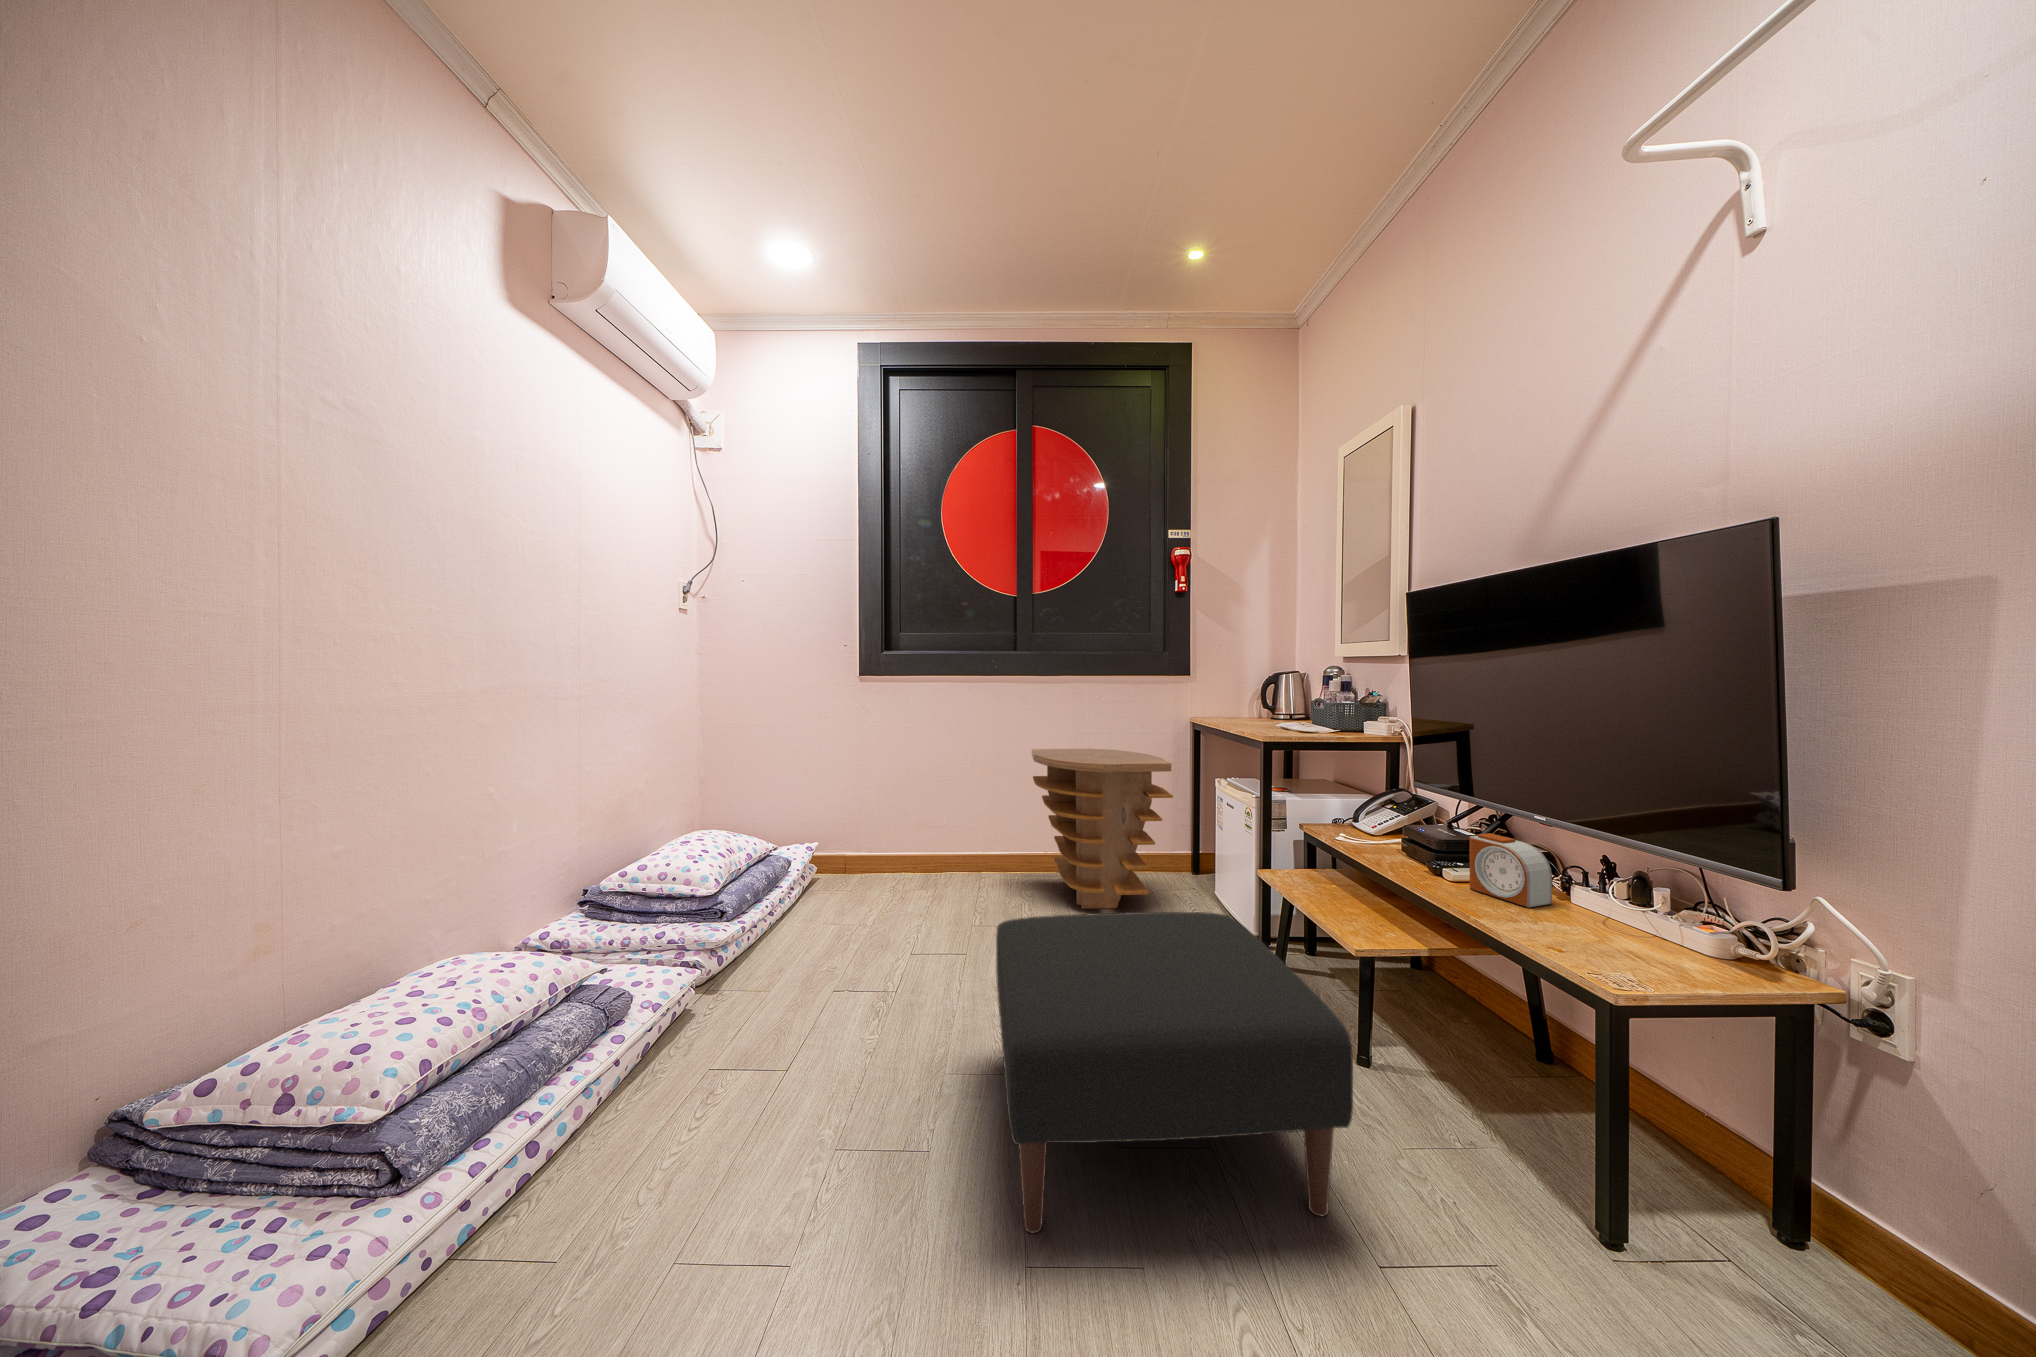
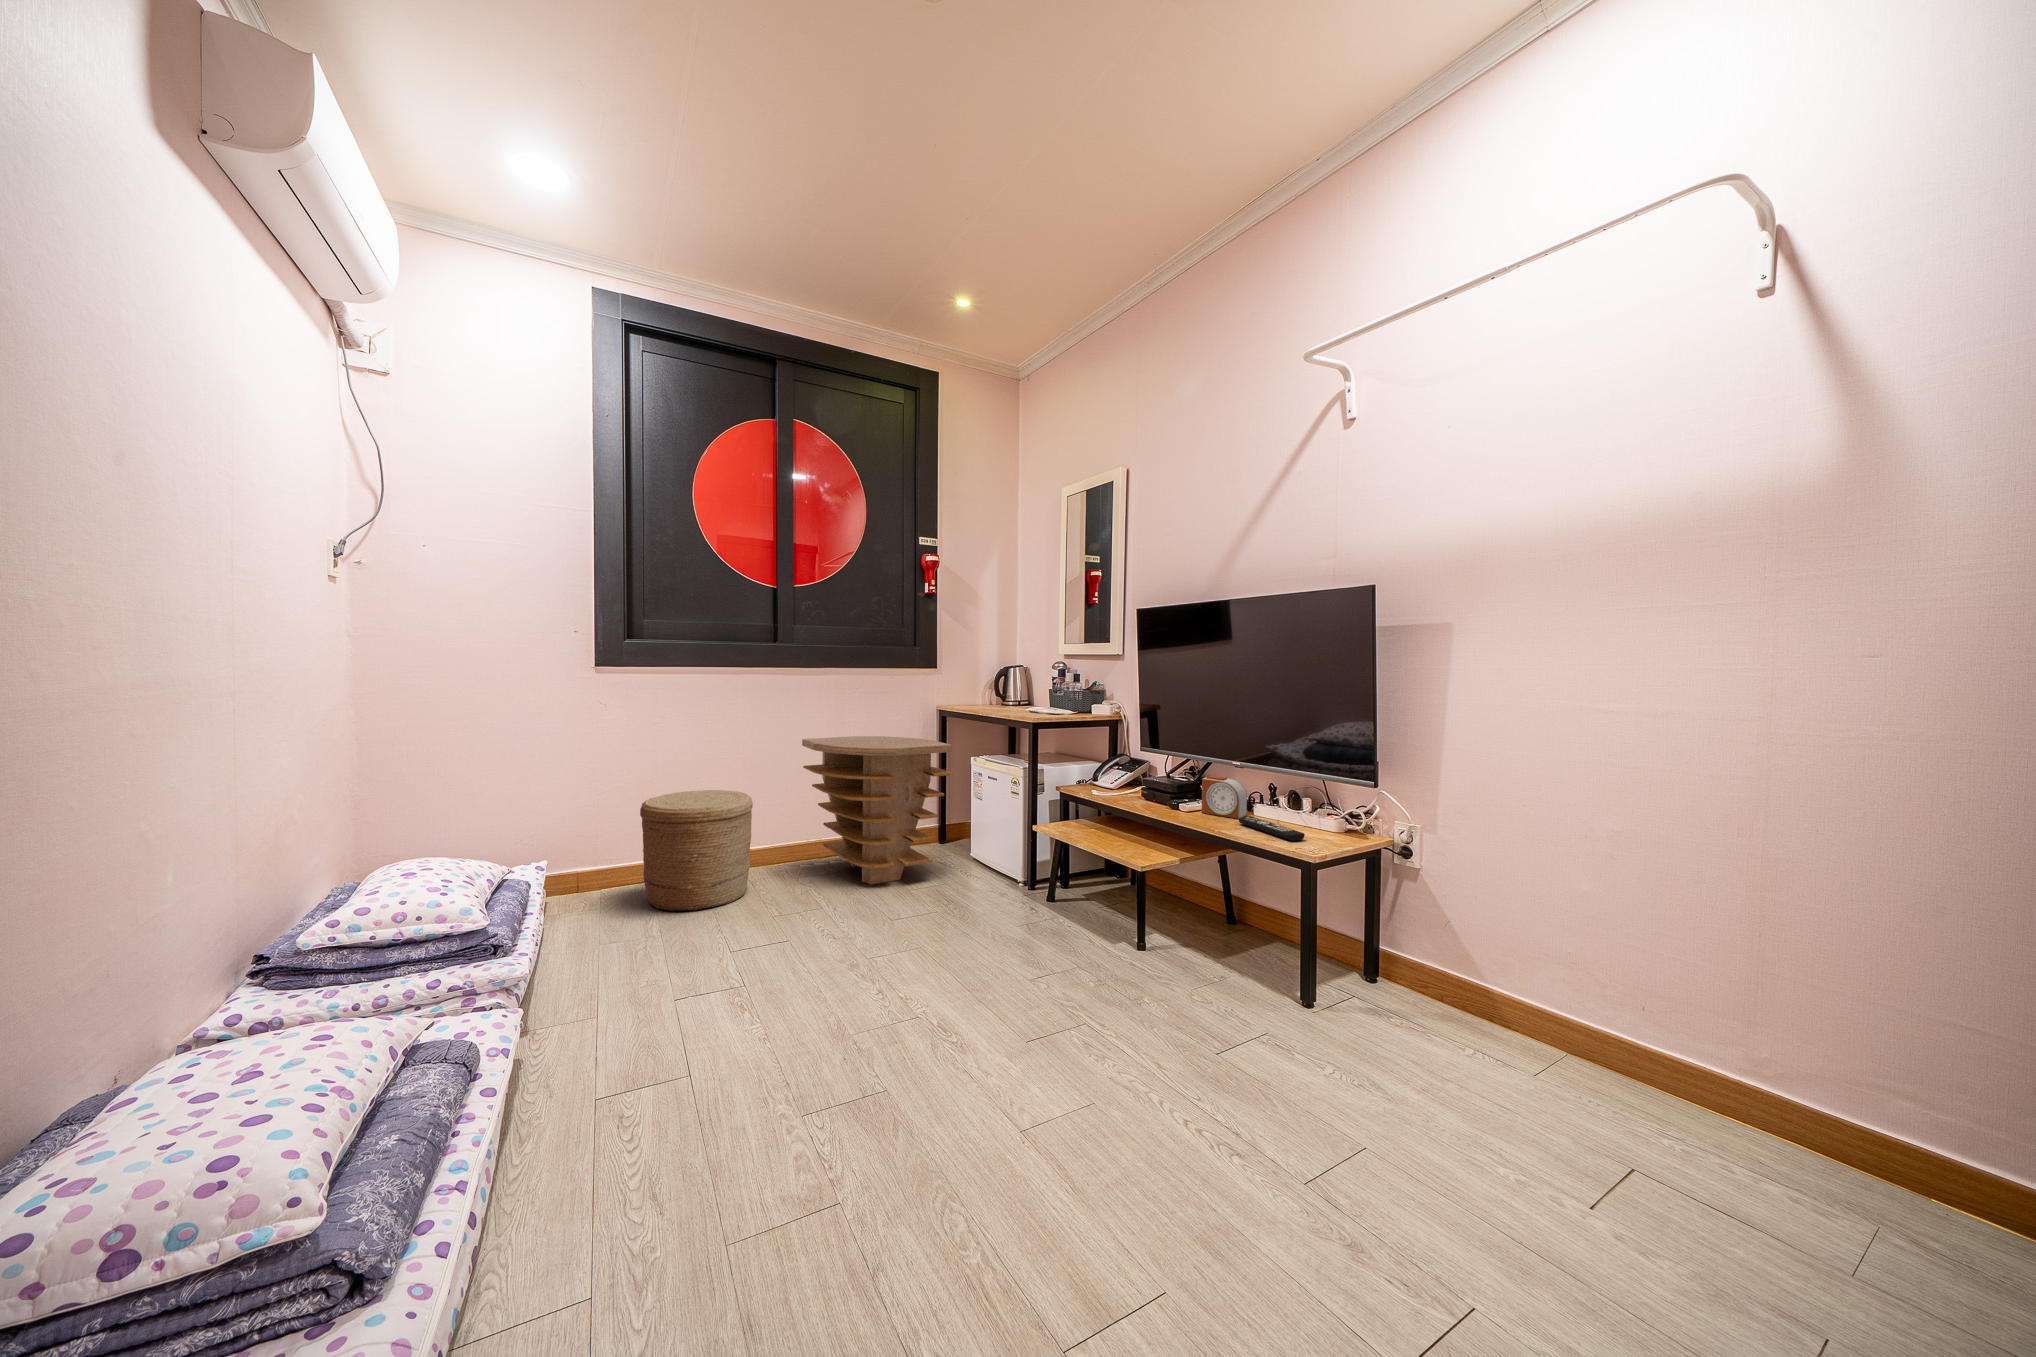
woven basket: none [878,793,974,906] -> present [640,790,753,911]
remote control: none [1517,907,1627,966] -> present [1238,817,1305,841]
ottoman: present [996,912,1353,1233] -> none [891,855,1191,1105]

